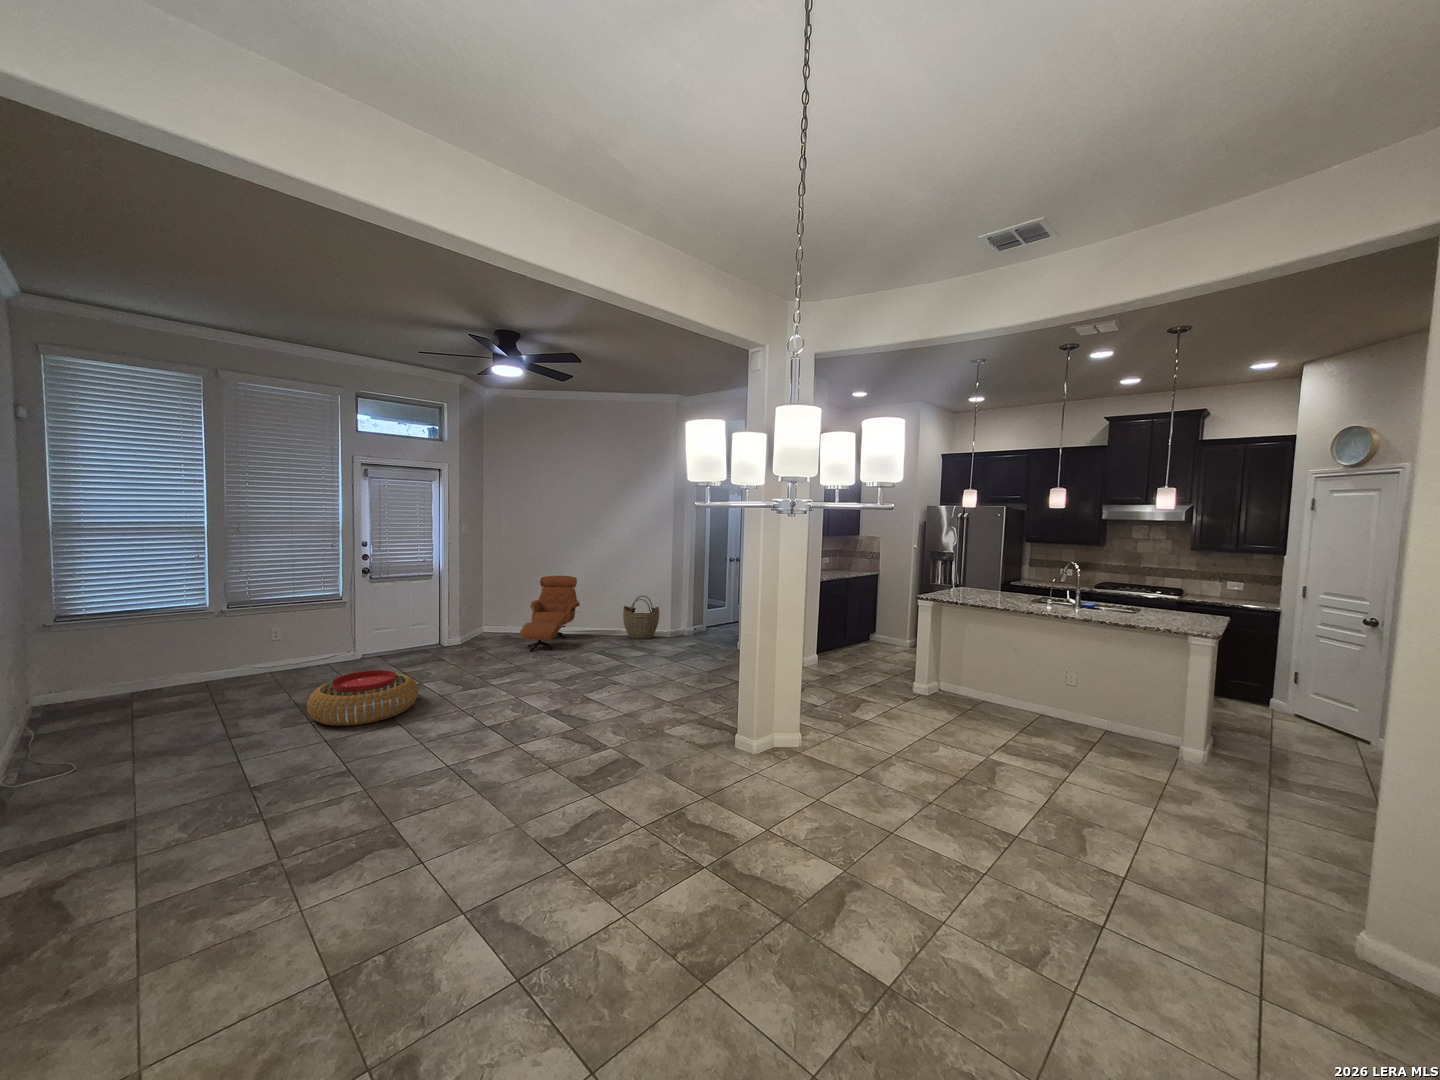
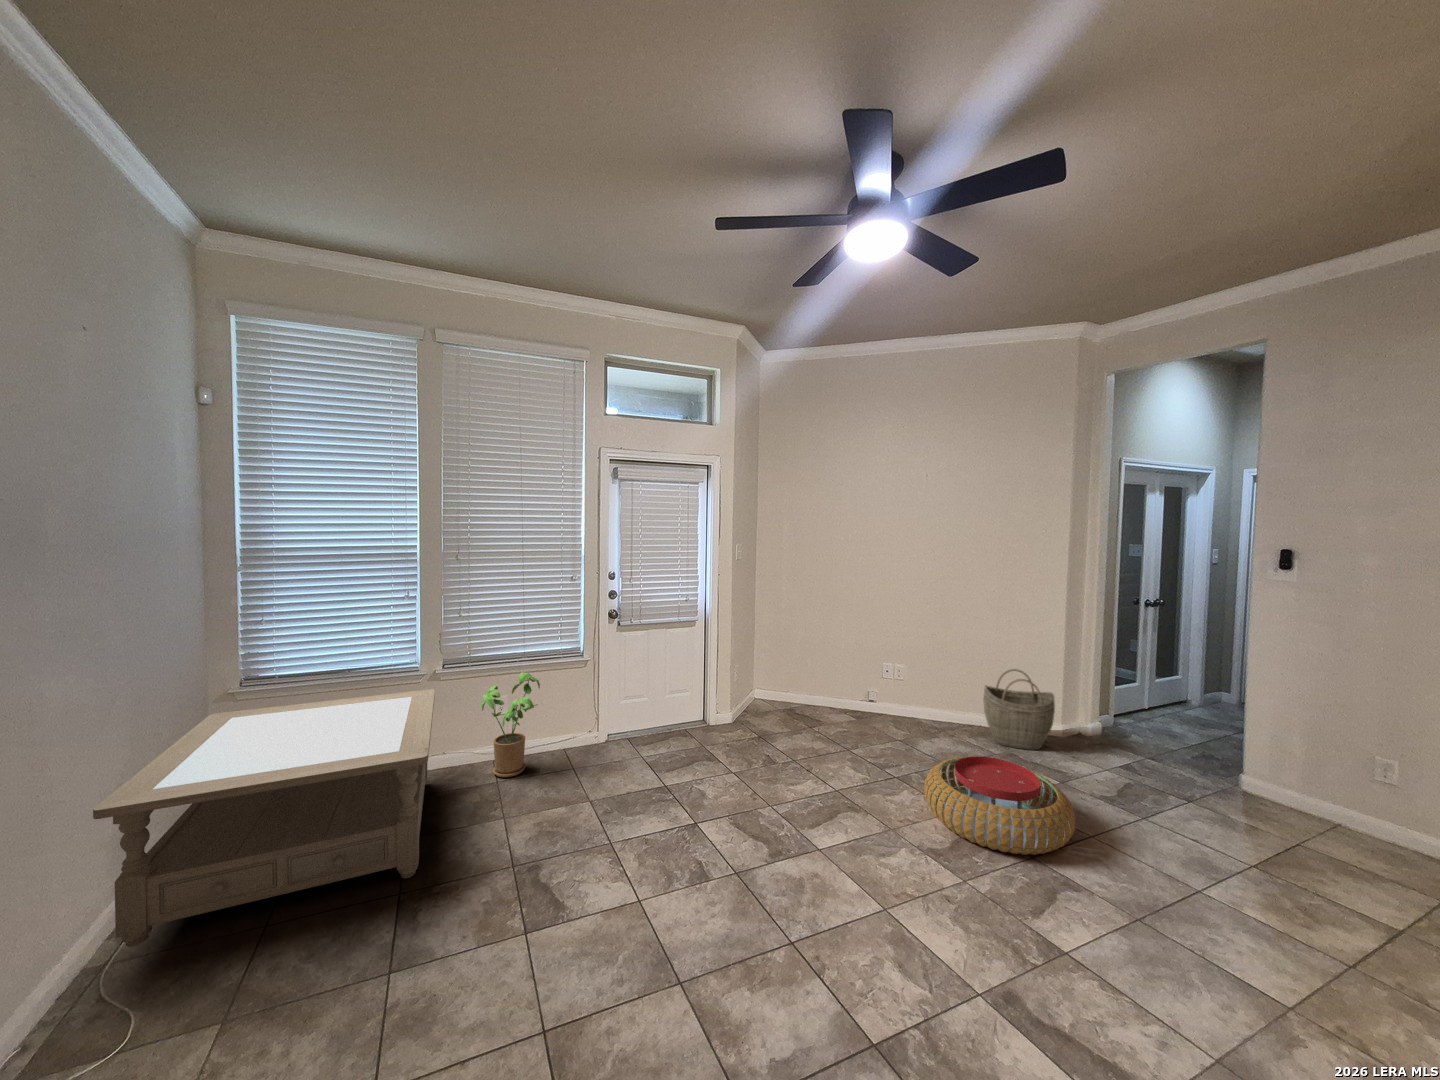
armchair: present [520,576,580,652] -> none [827,626,907,762]
house plant: none [262,608,309,676] -> present [481,672,540,777]
coffee table: none [23,620,242,747] -> present [93,689,435,947]
pouf: present [307,670,418,726] -> present [924,757,1075,855]

